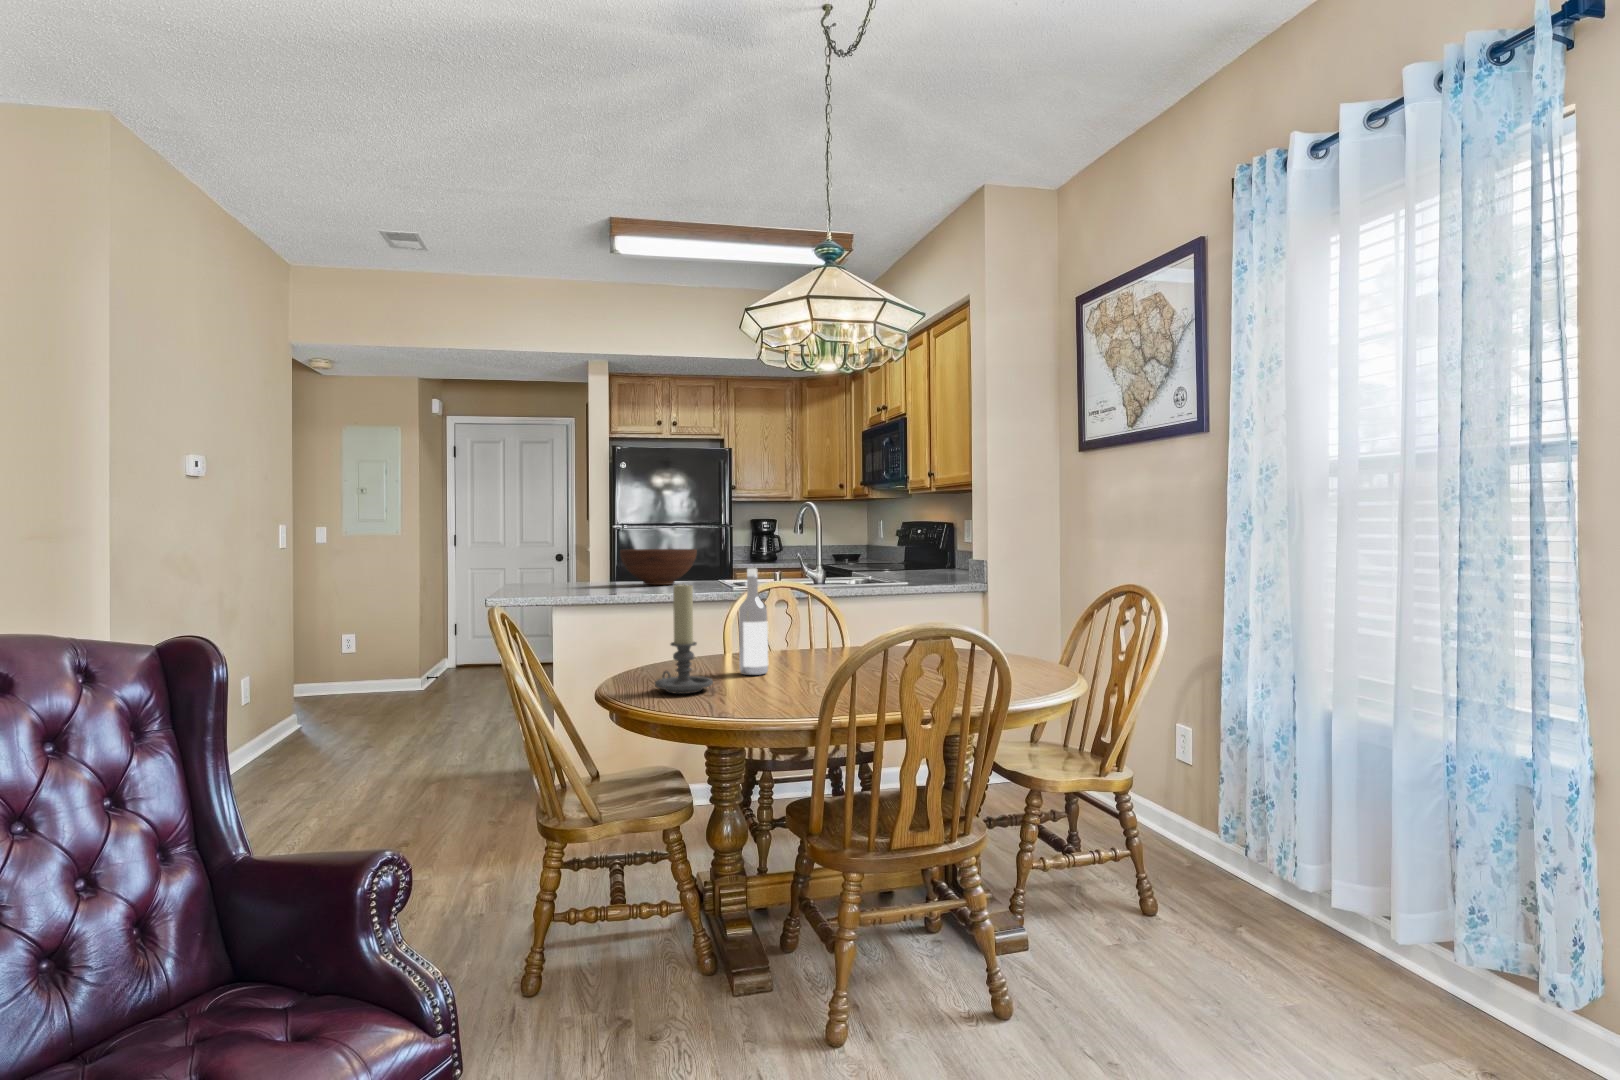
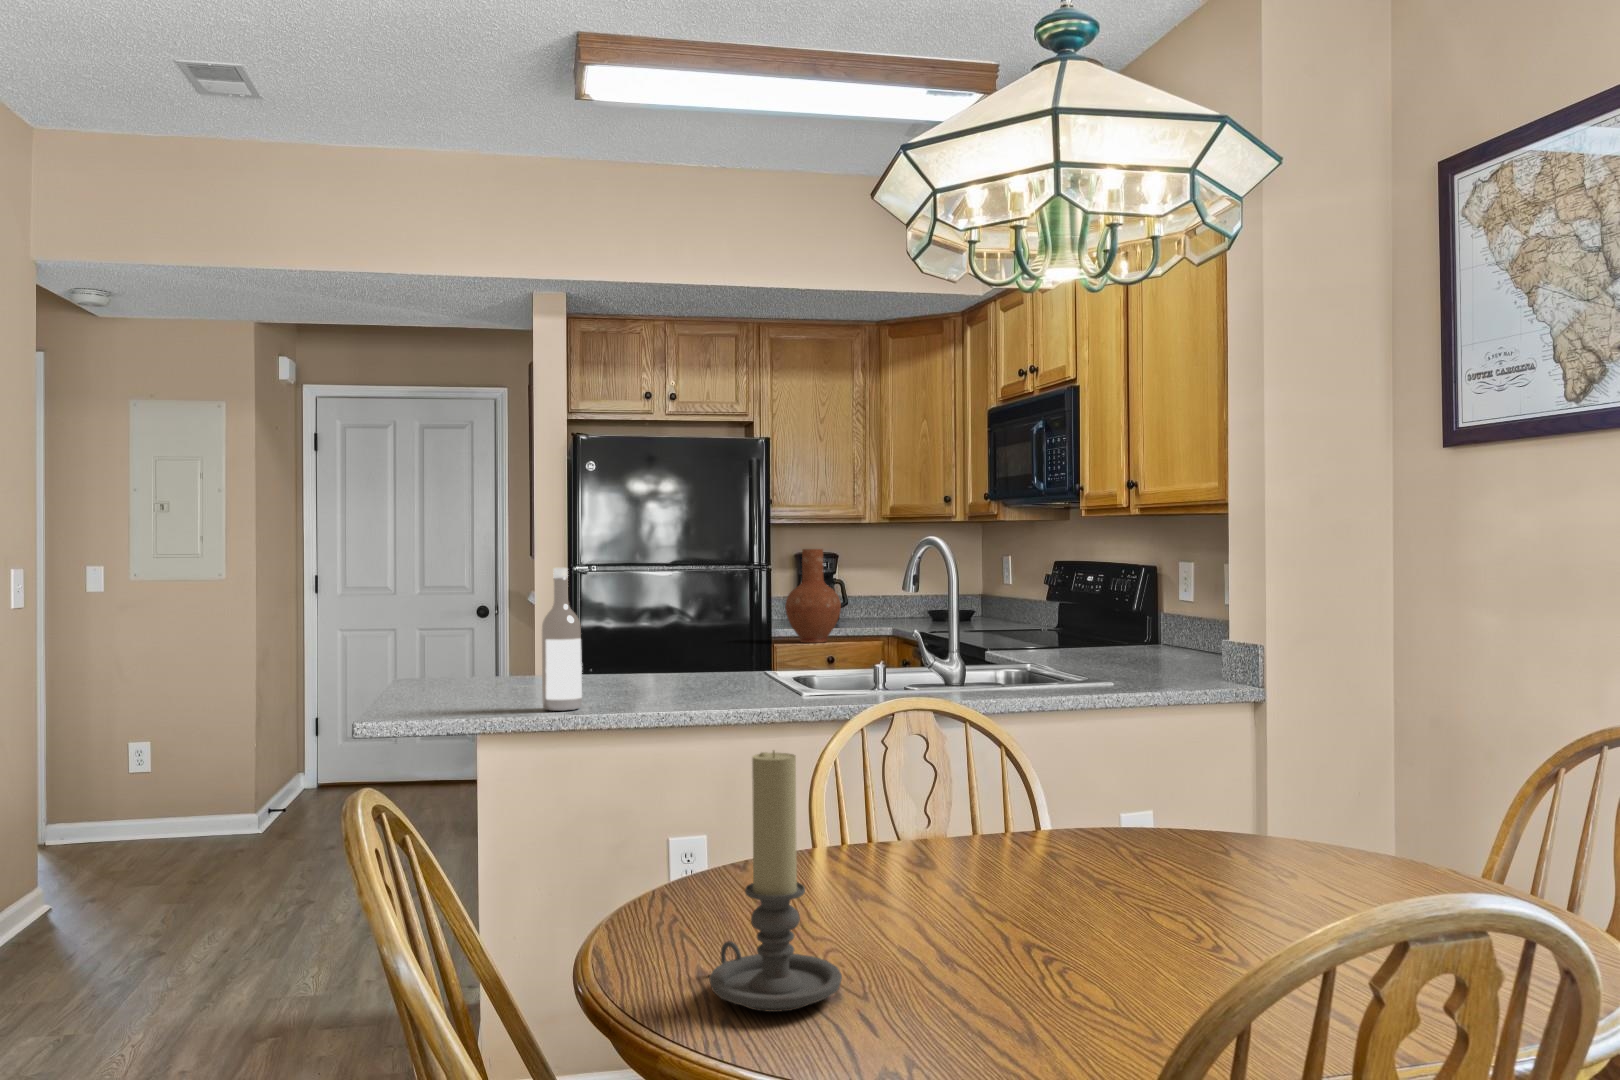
vase: none [743,515,777,572] -> present [785,549,841,643]
fruit bowl: present [620,549,697,585] -> none [592,615,728,683]
wine bottle: present [739,568,768,675] -> present [542,568,582,711]

